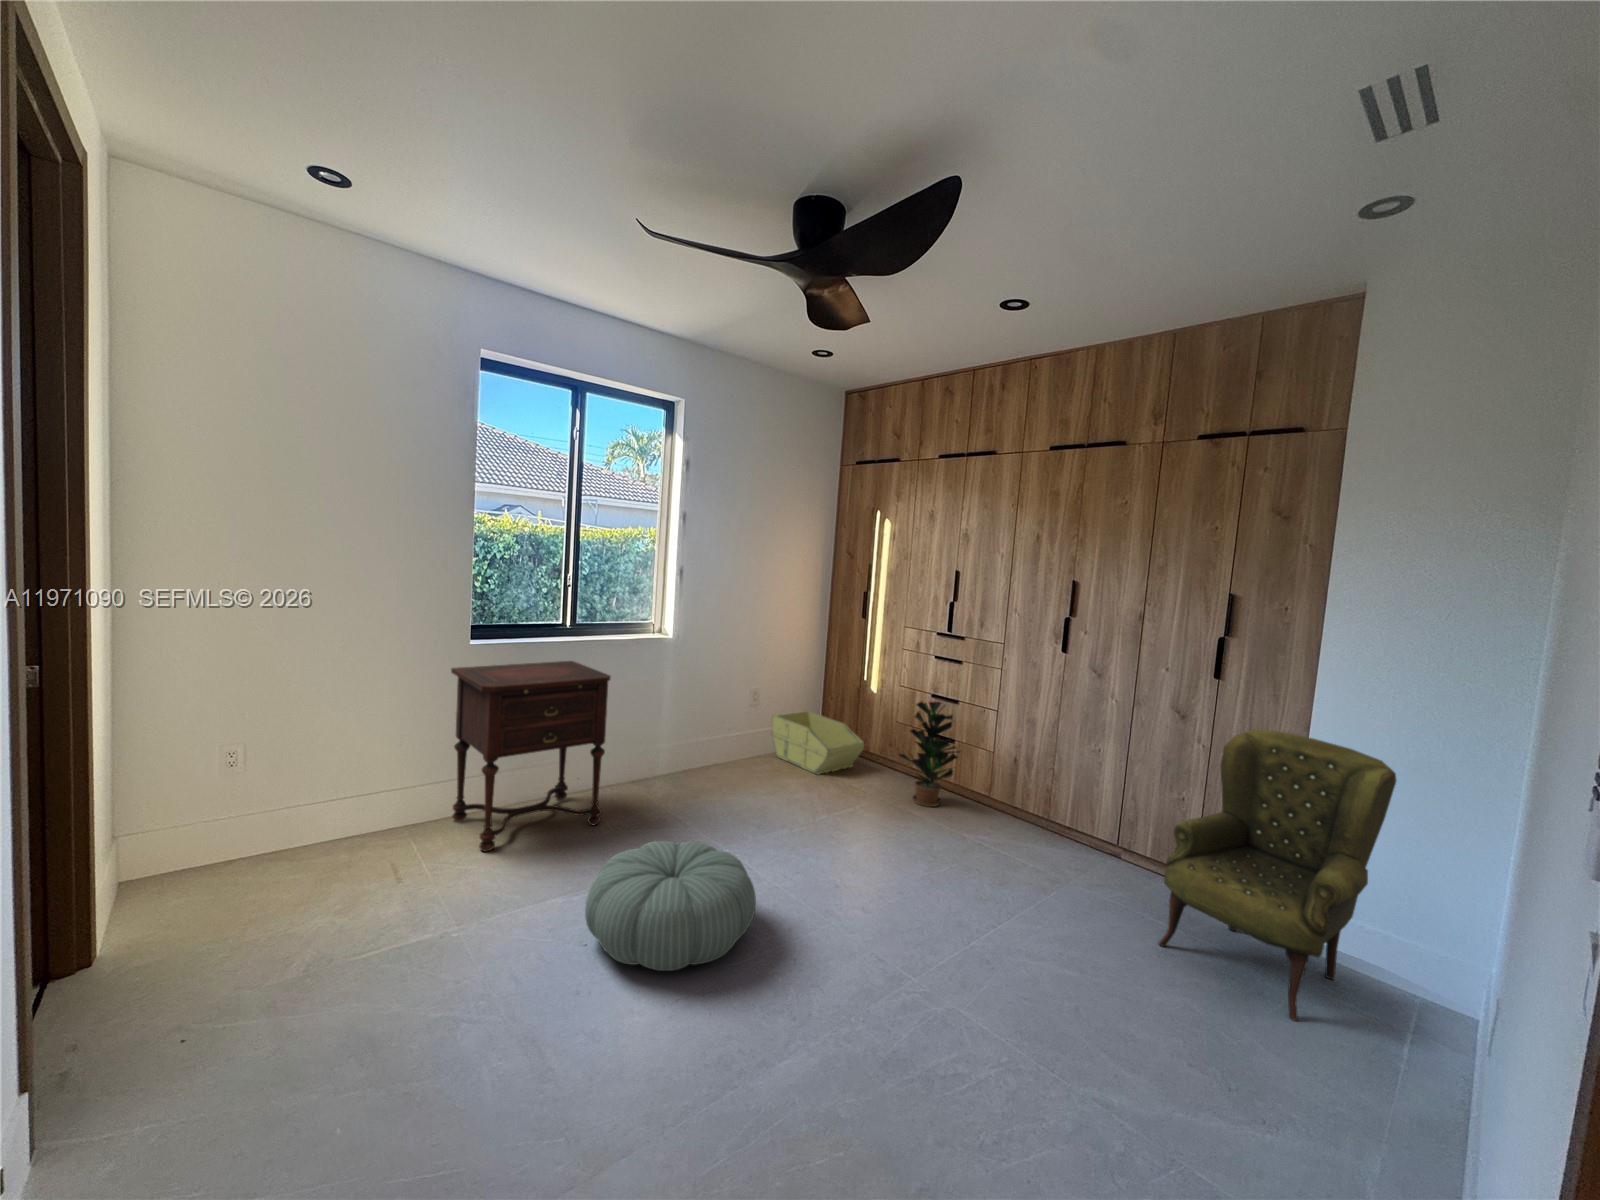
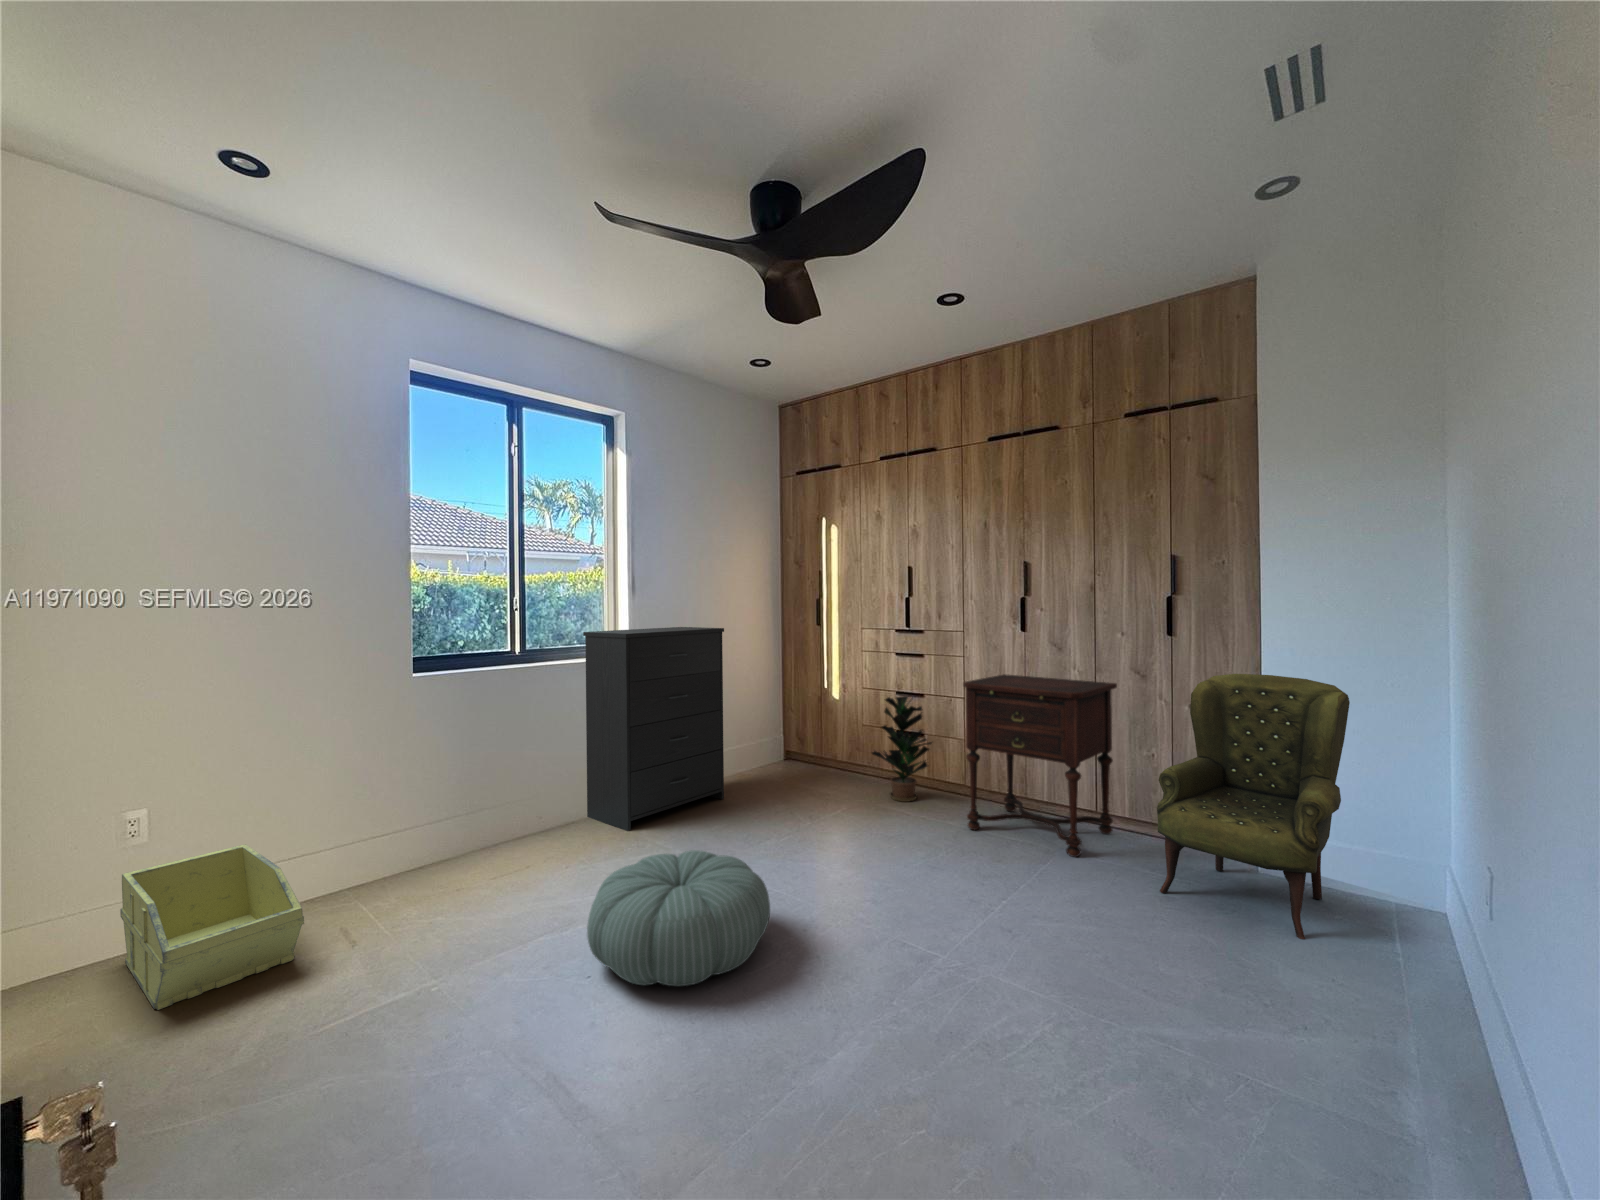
dresser: none [621,610,764,803] -> present [583,627,724,831]
side table: present [451,661,610,852] -> present [963,674,1117,857]
storage bin: present [771,711,864,775] -> present [120,844,304,1010]

